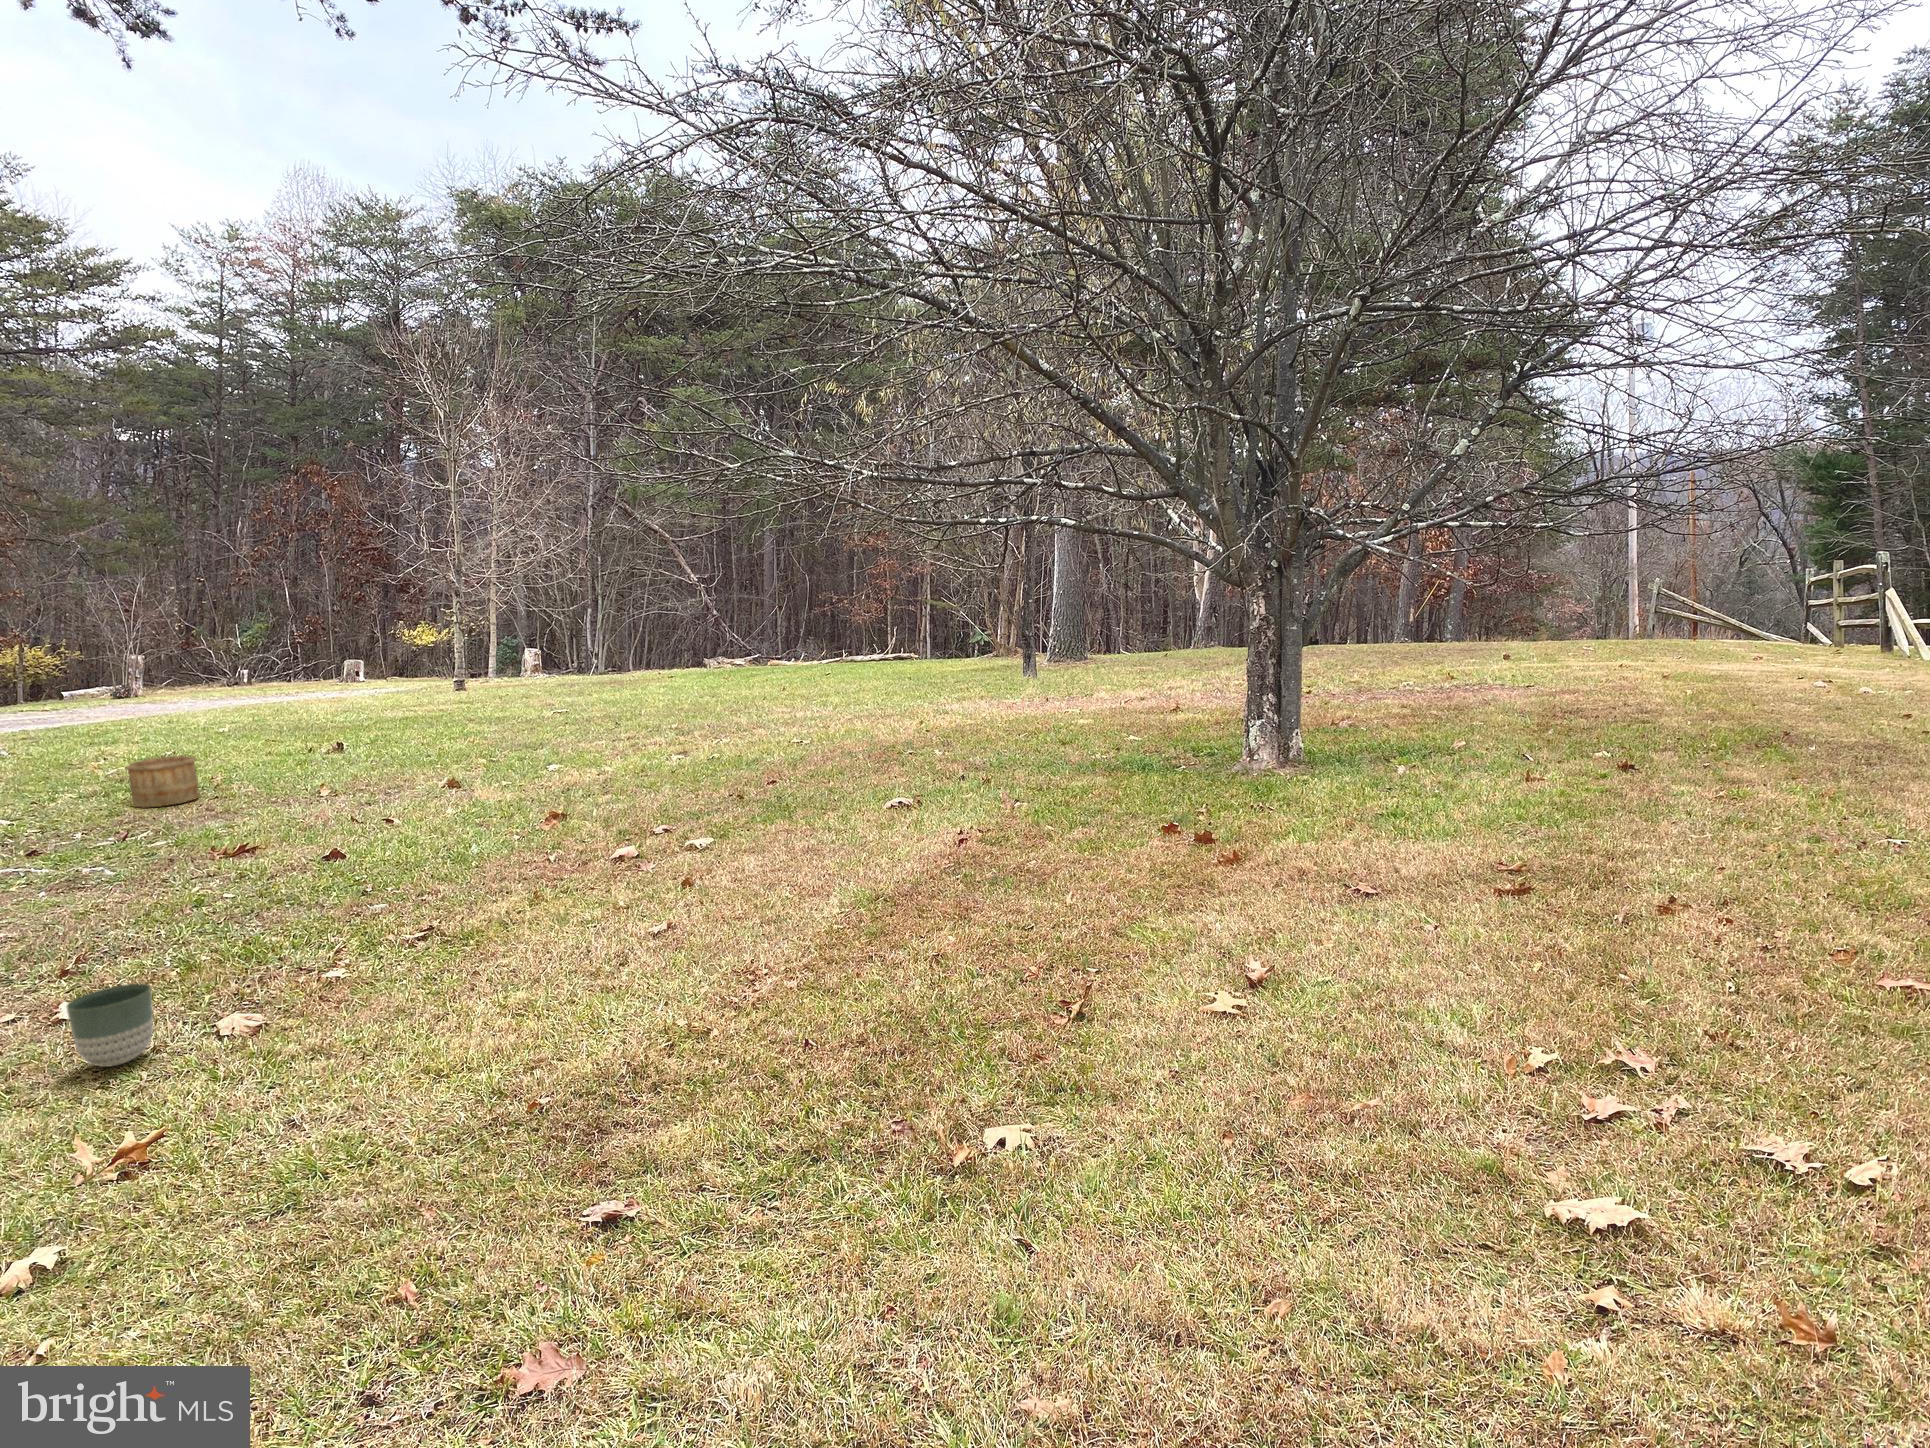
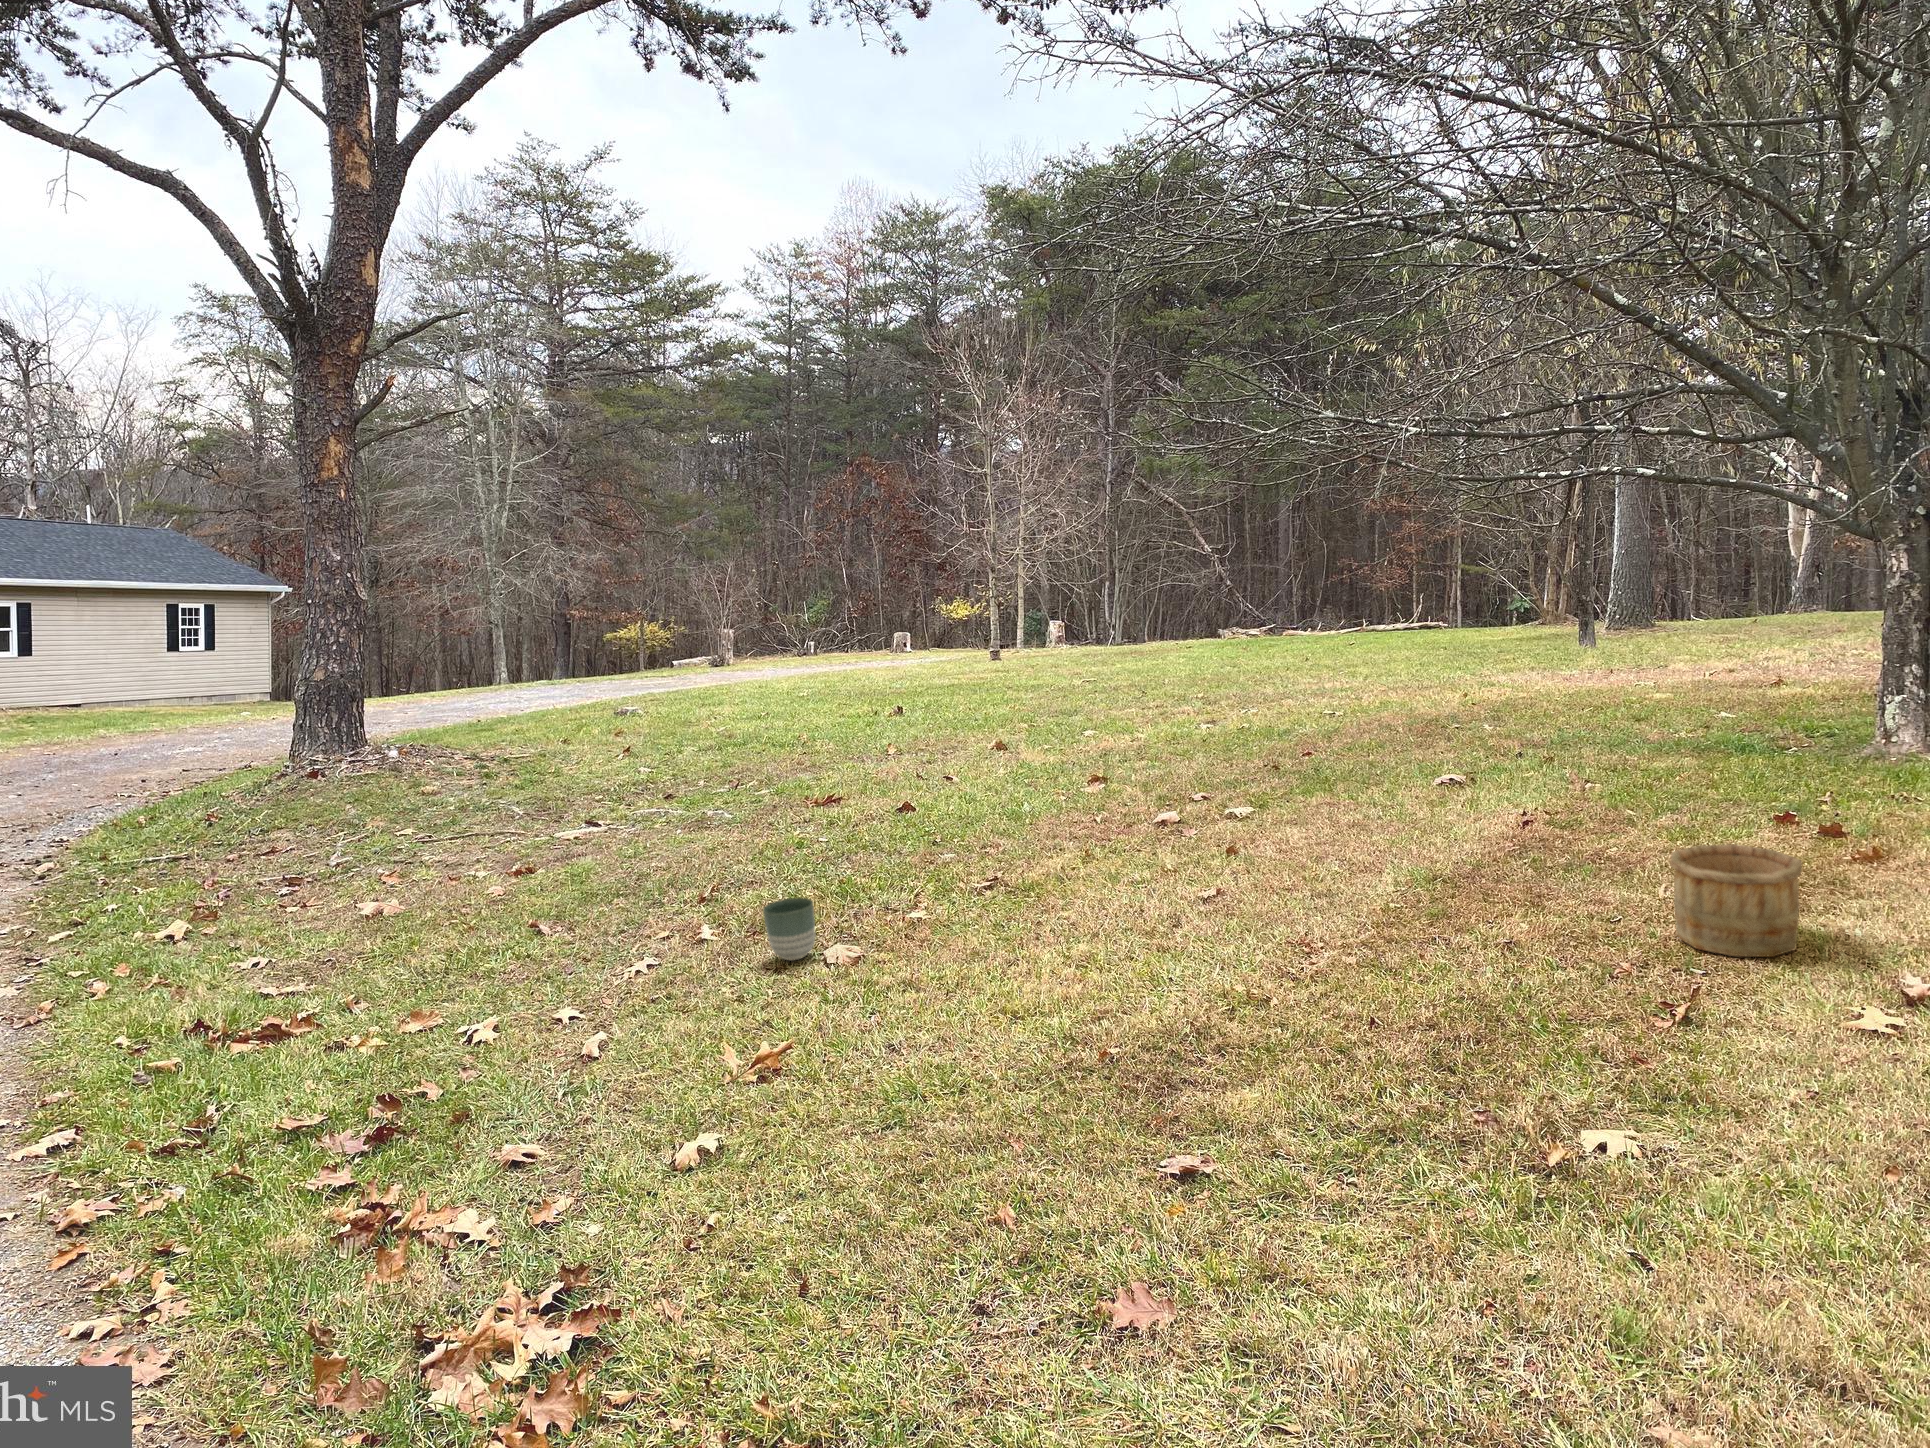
wooden bucket: present [126,755,199,808] -> present [1670,844,1802,957]

